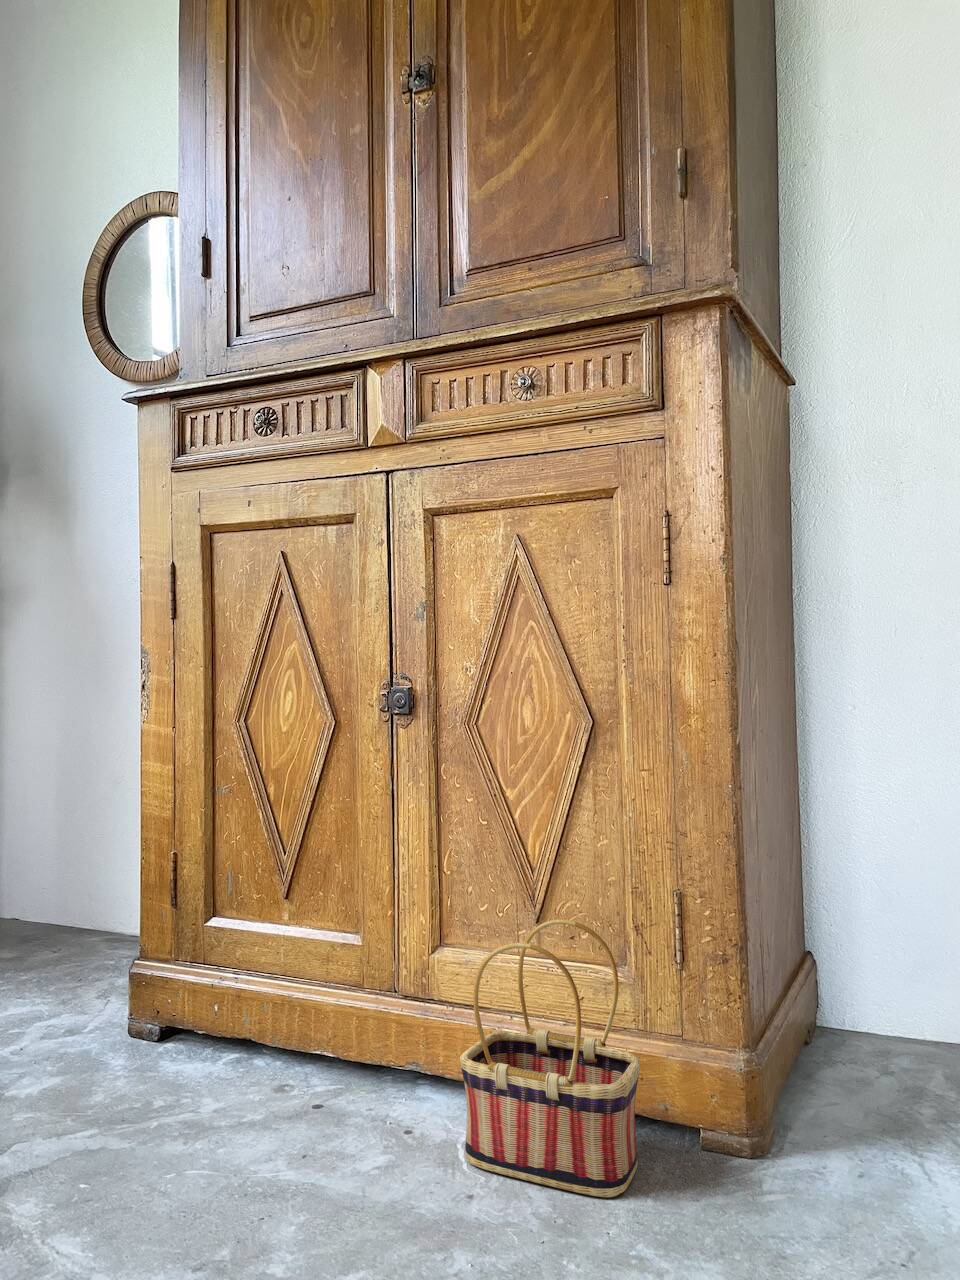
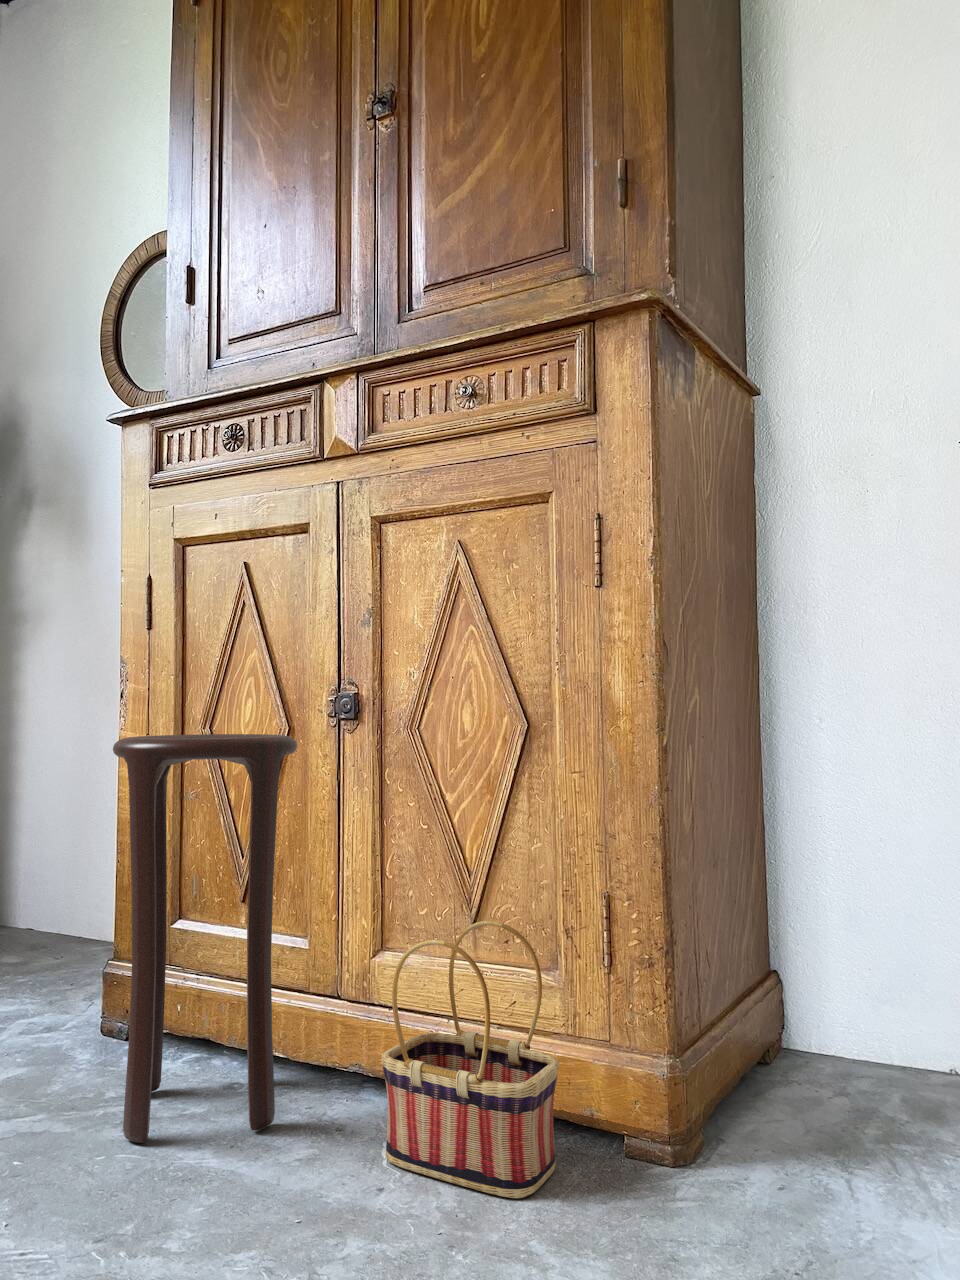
stool: none [166,731,353,1154] -> present [113,734,297,1143]

